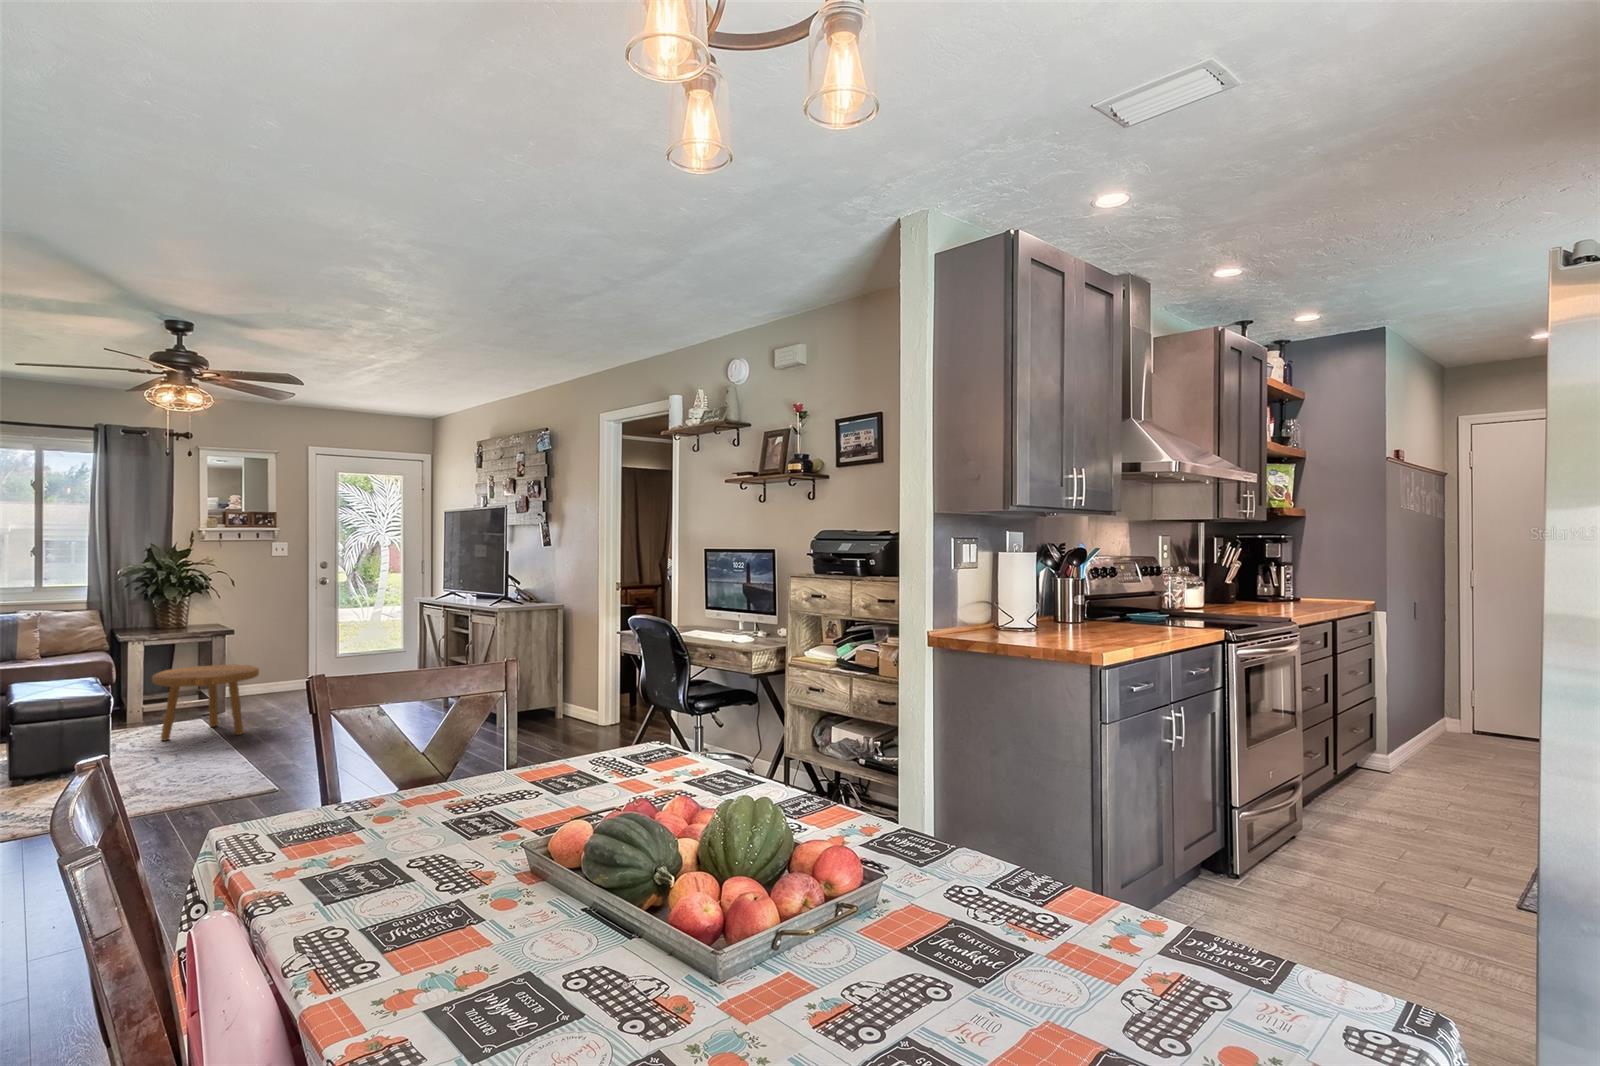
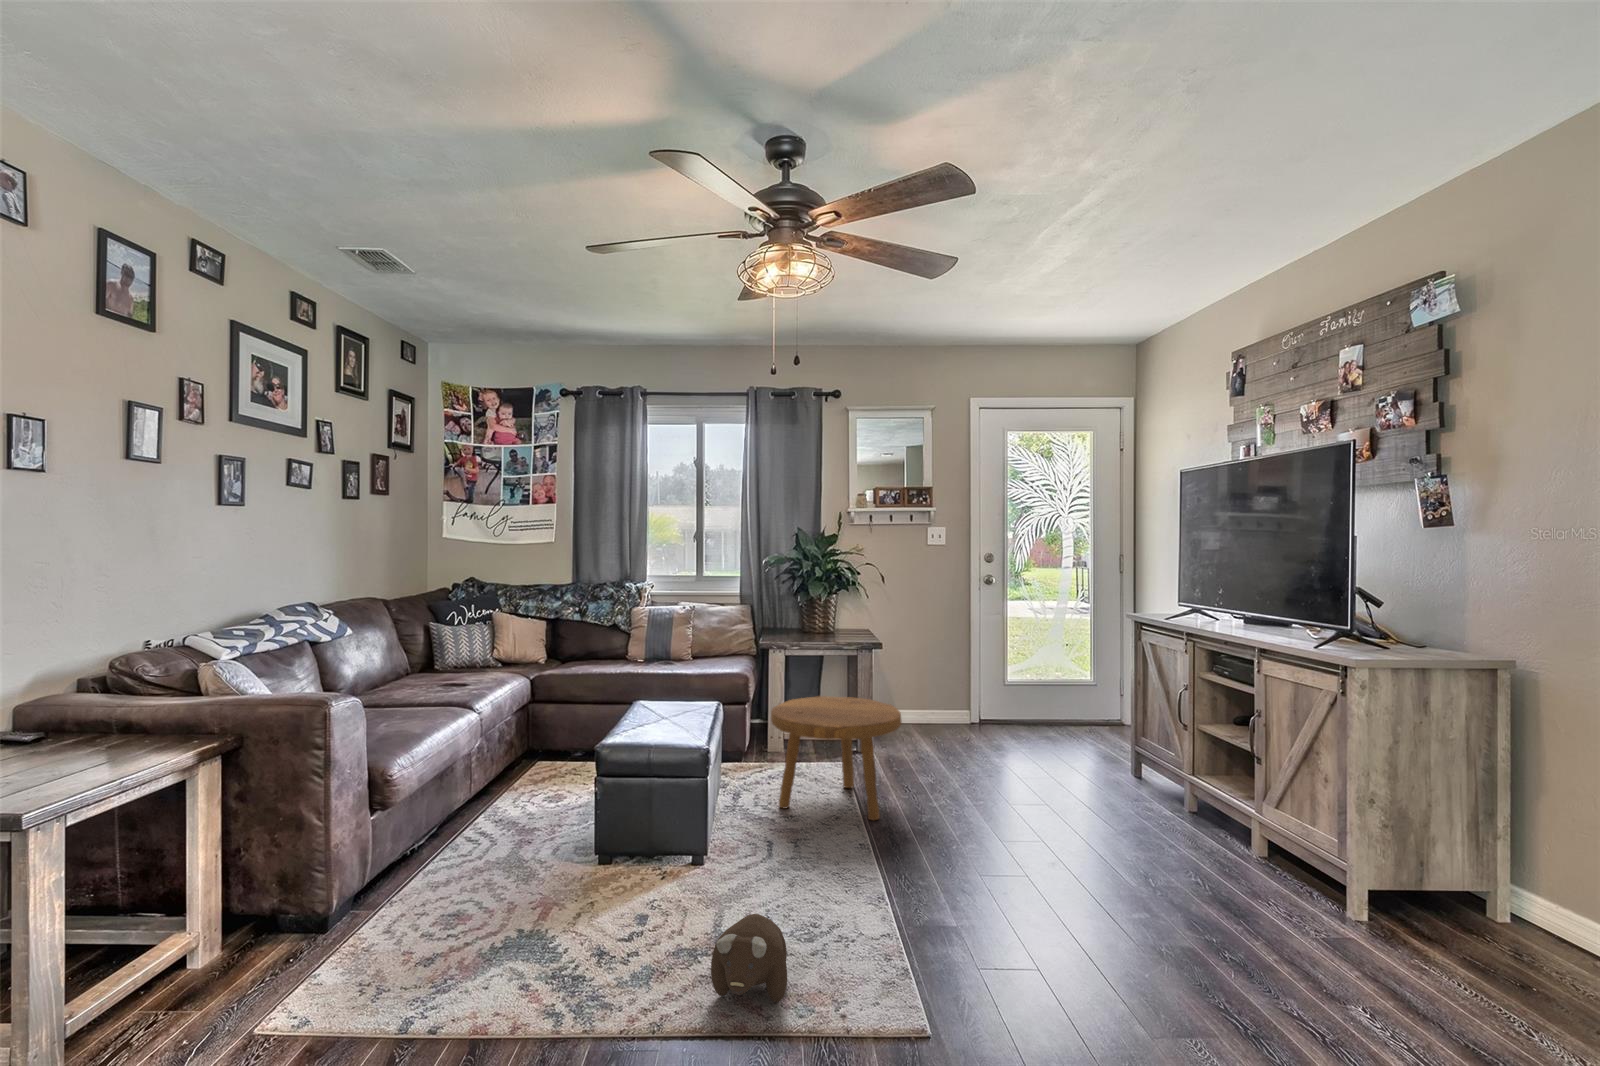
plush toy: none [164,750,210,790] -> present [711,914,787,1003]

